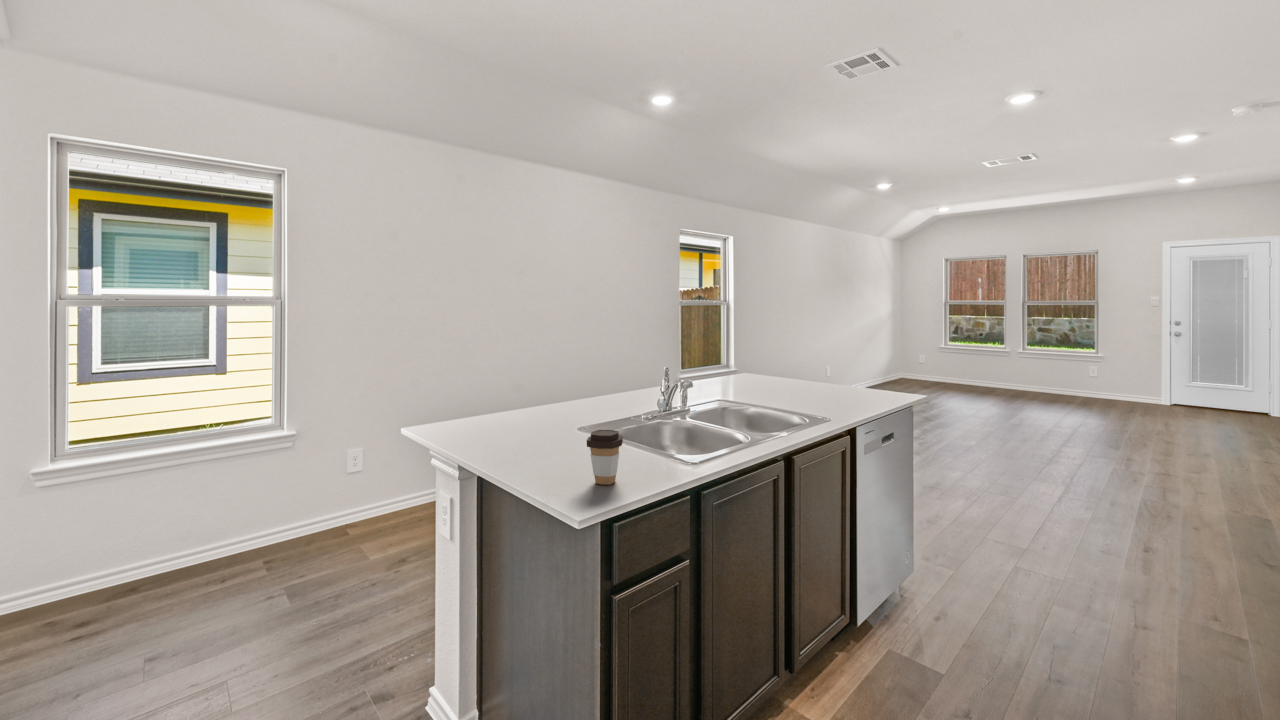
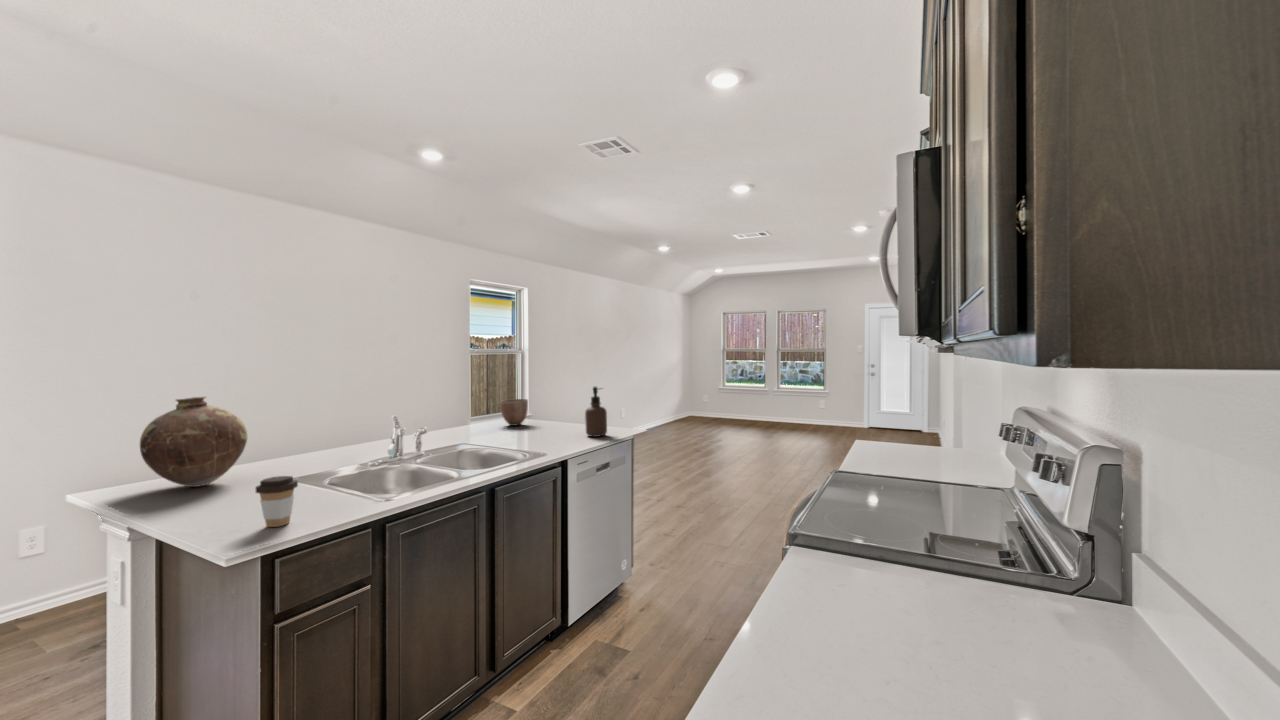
vase: none [453,339,539,429] -> present [140,397,248,487]
soap dispenser: none [855,342,882,400] -> present [585,387,607,437]
decorative bowl: none [743,352,774,381] -> present [500,399,528,426]

